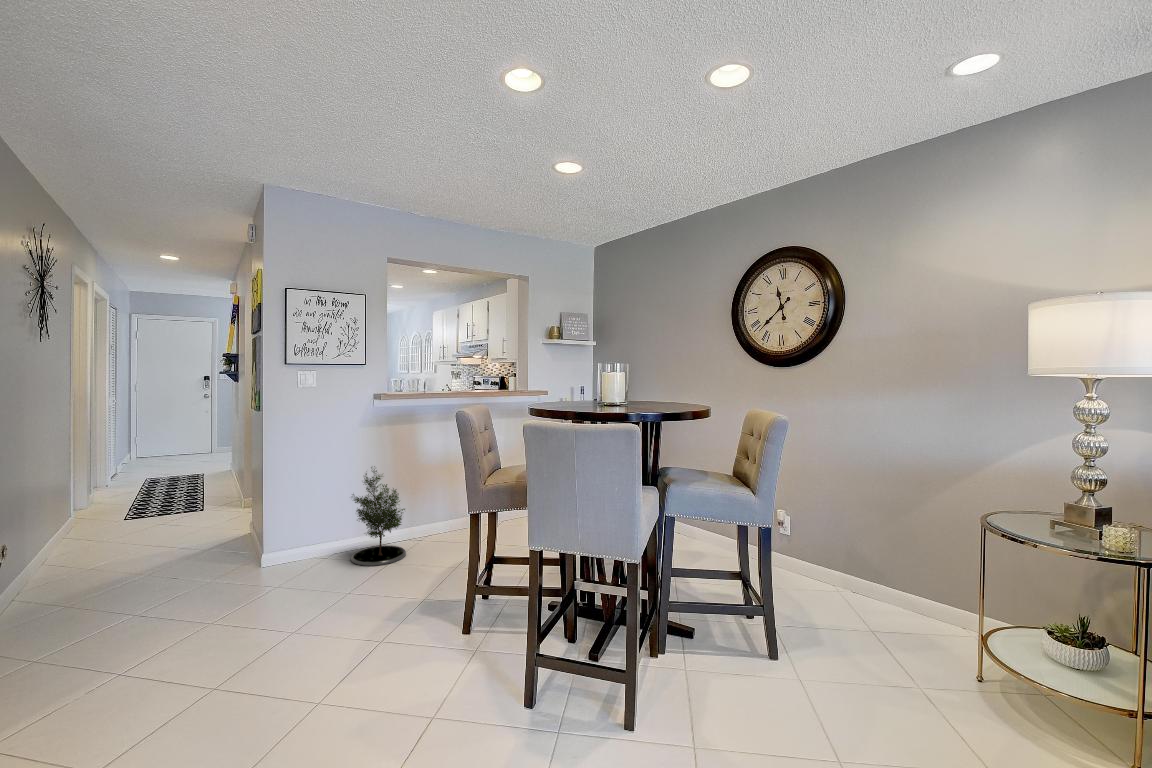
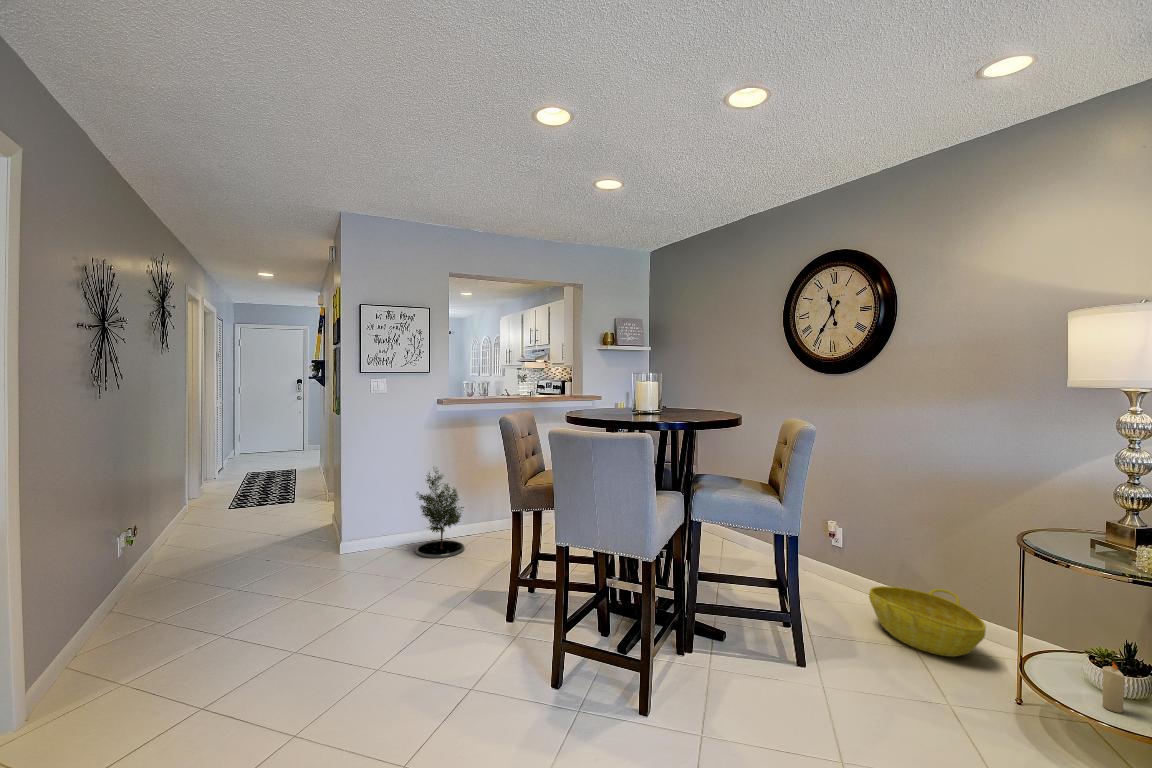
basket: none [825,572,940,638] -> present [869,586,986,657]
candle: none [1069,637,1091,687] -> present [1102,662,1125,713]

